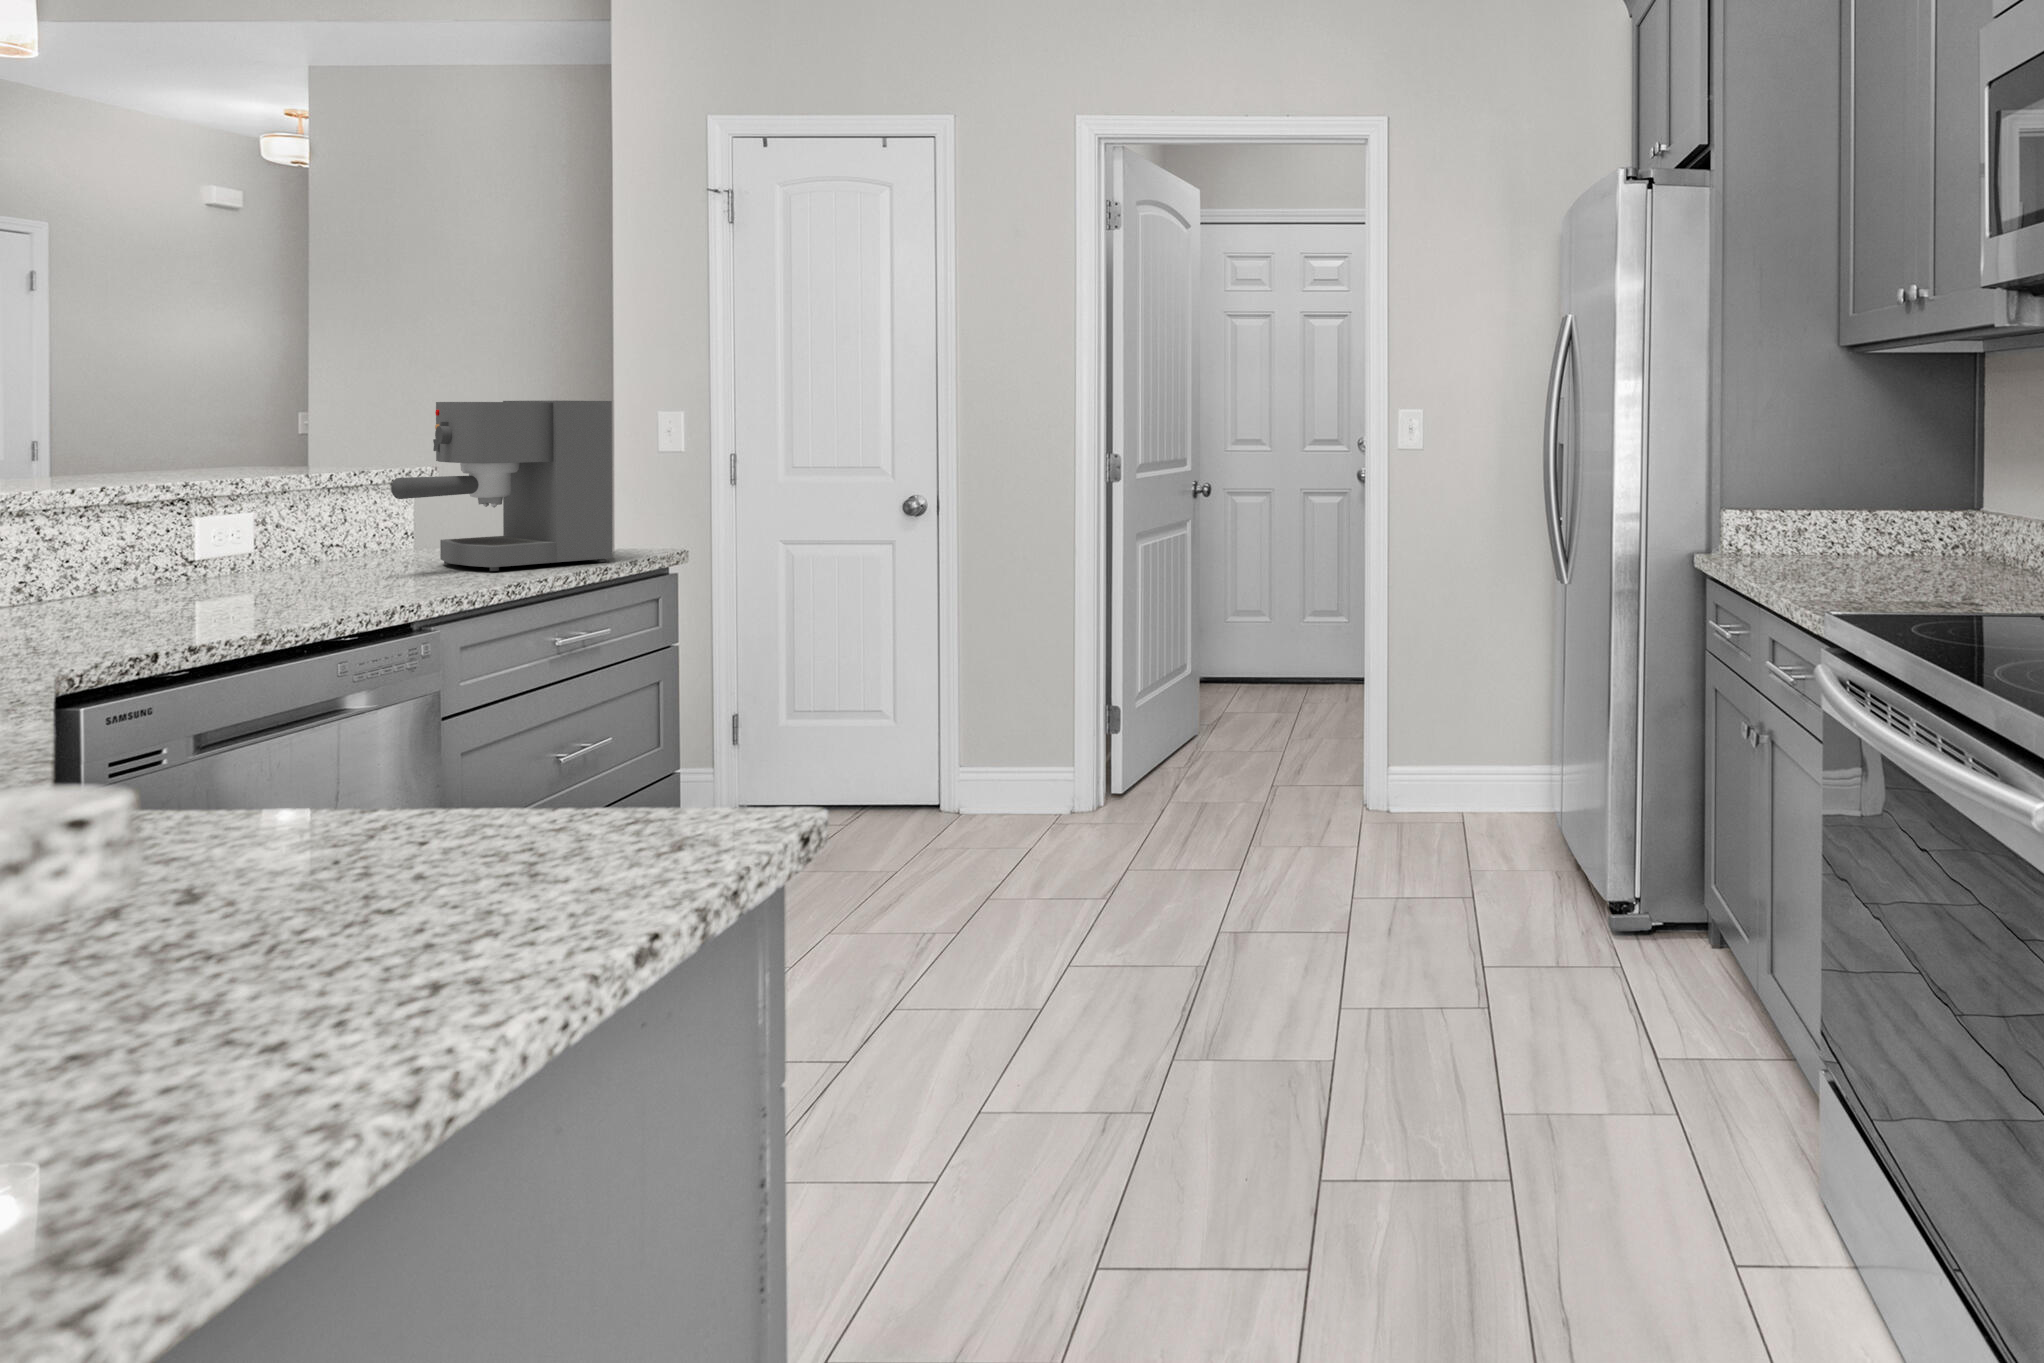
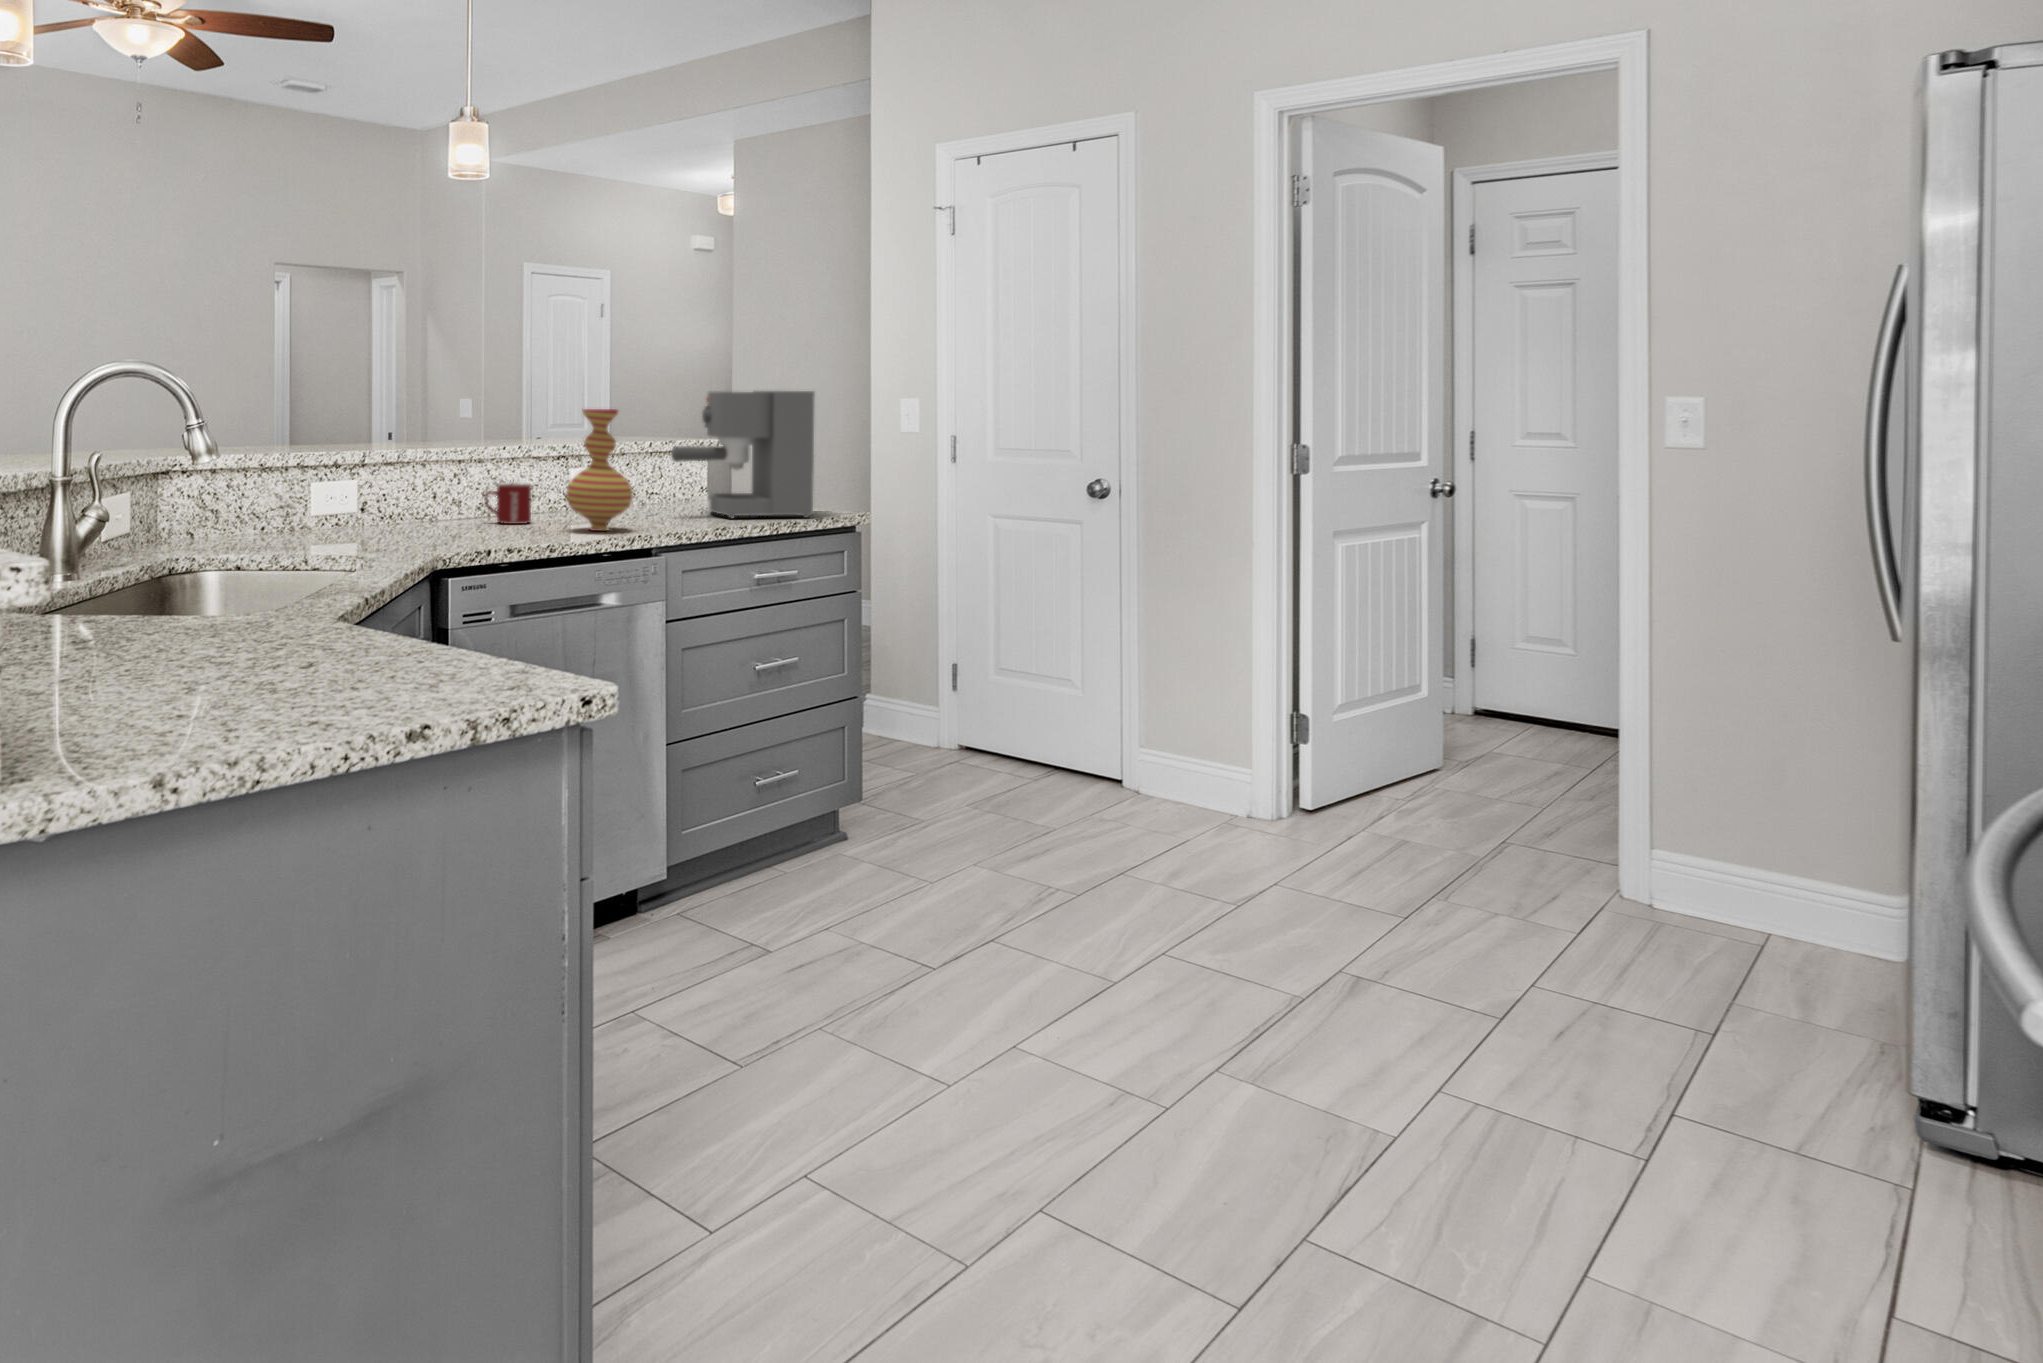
vase: none [240,427,362,606] -> present [566,409,633,531]
mug: none [50,544,147,609] -> present [485,483,531,524]

